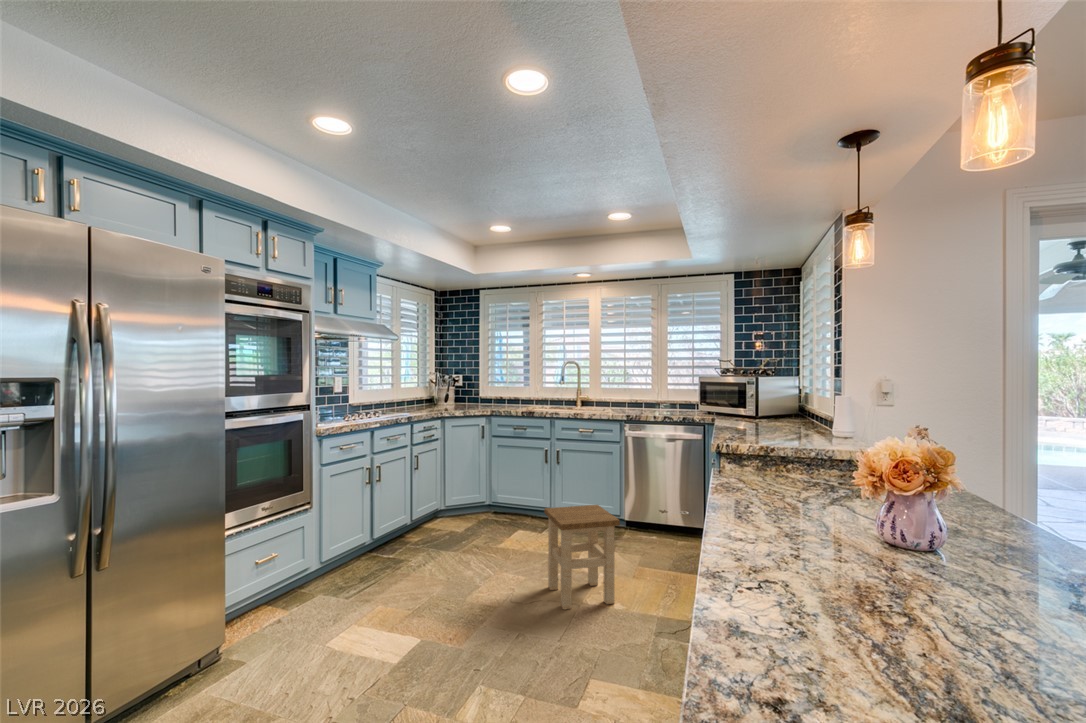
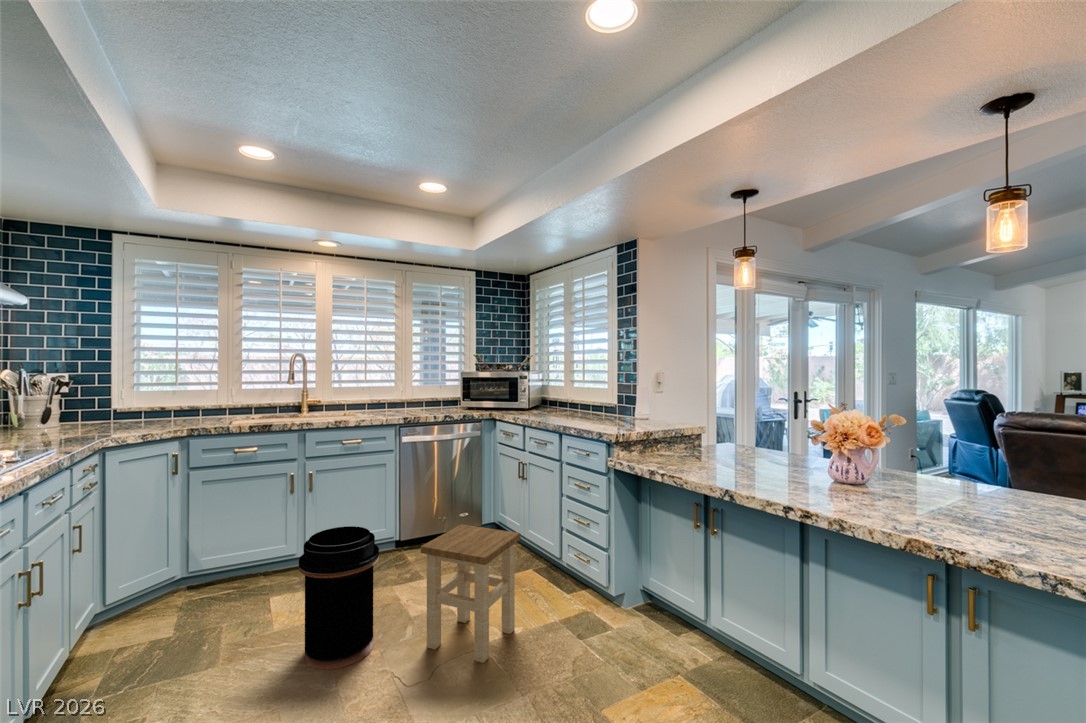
trash can: none [482,484,534,577] -> present [299,526,379,669]

